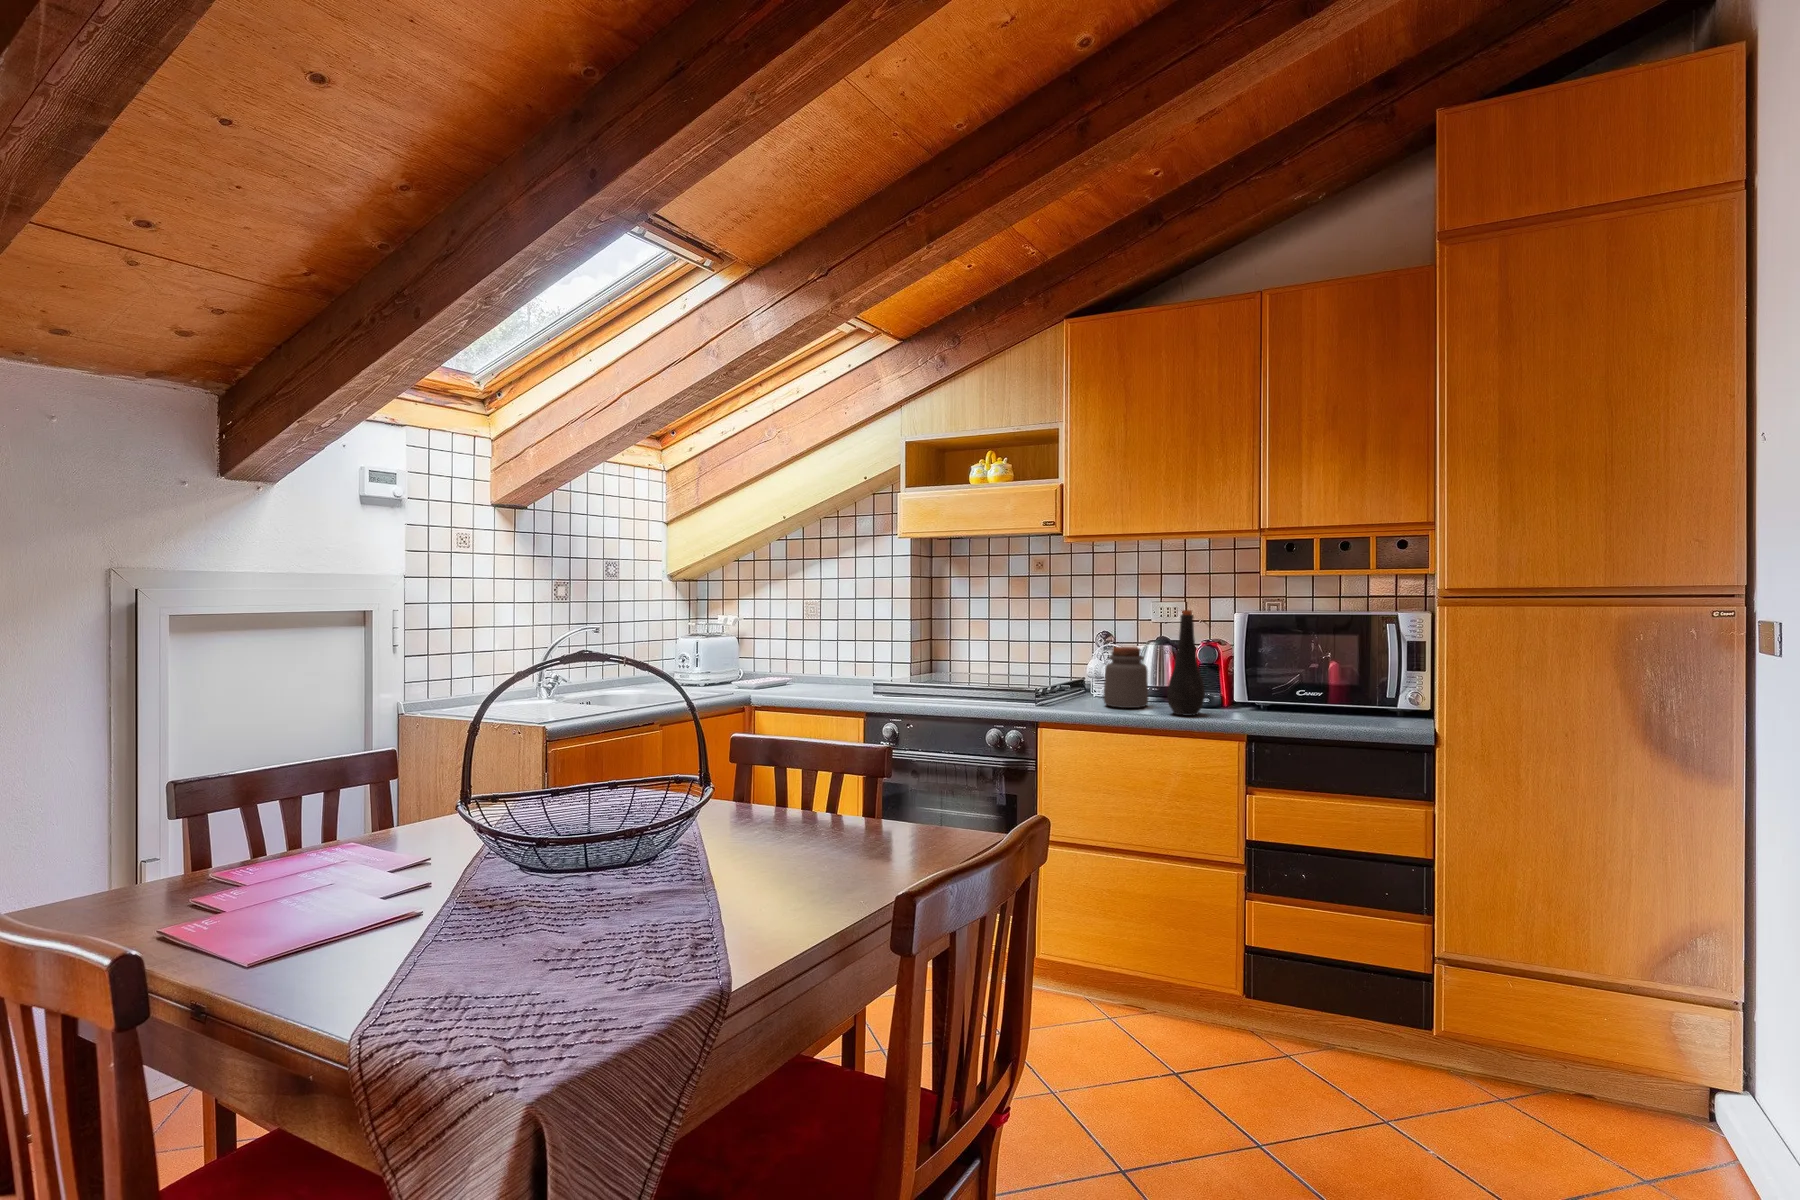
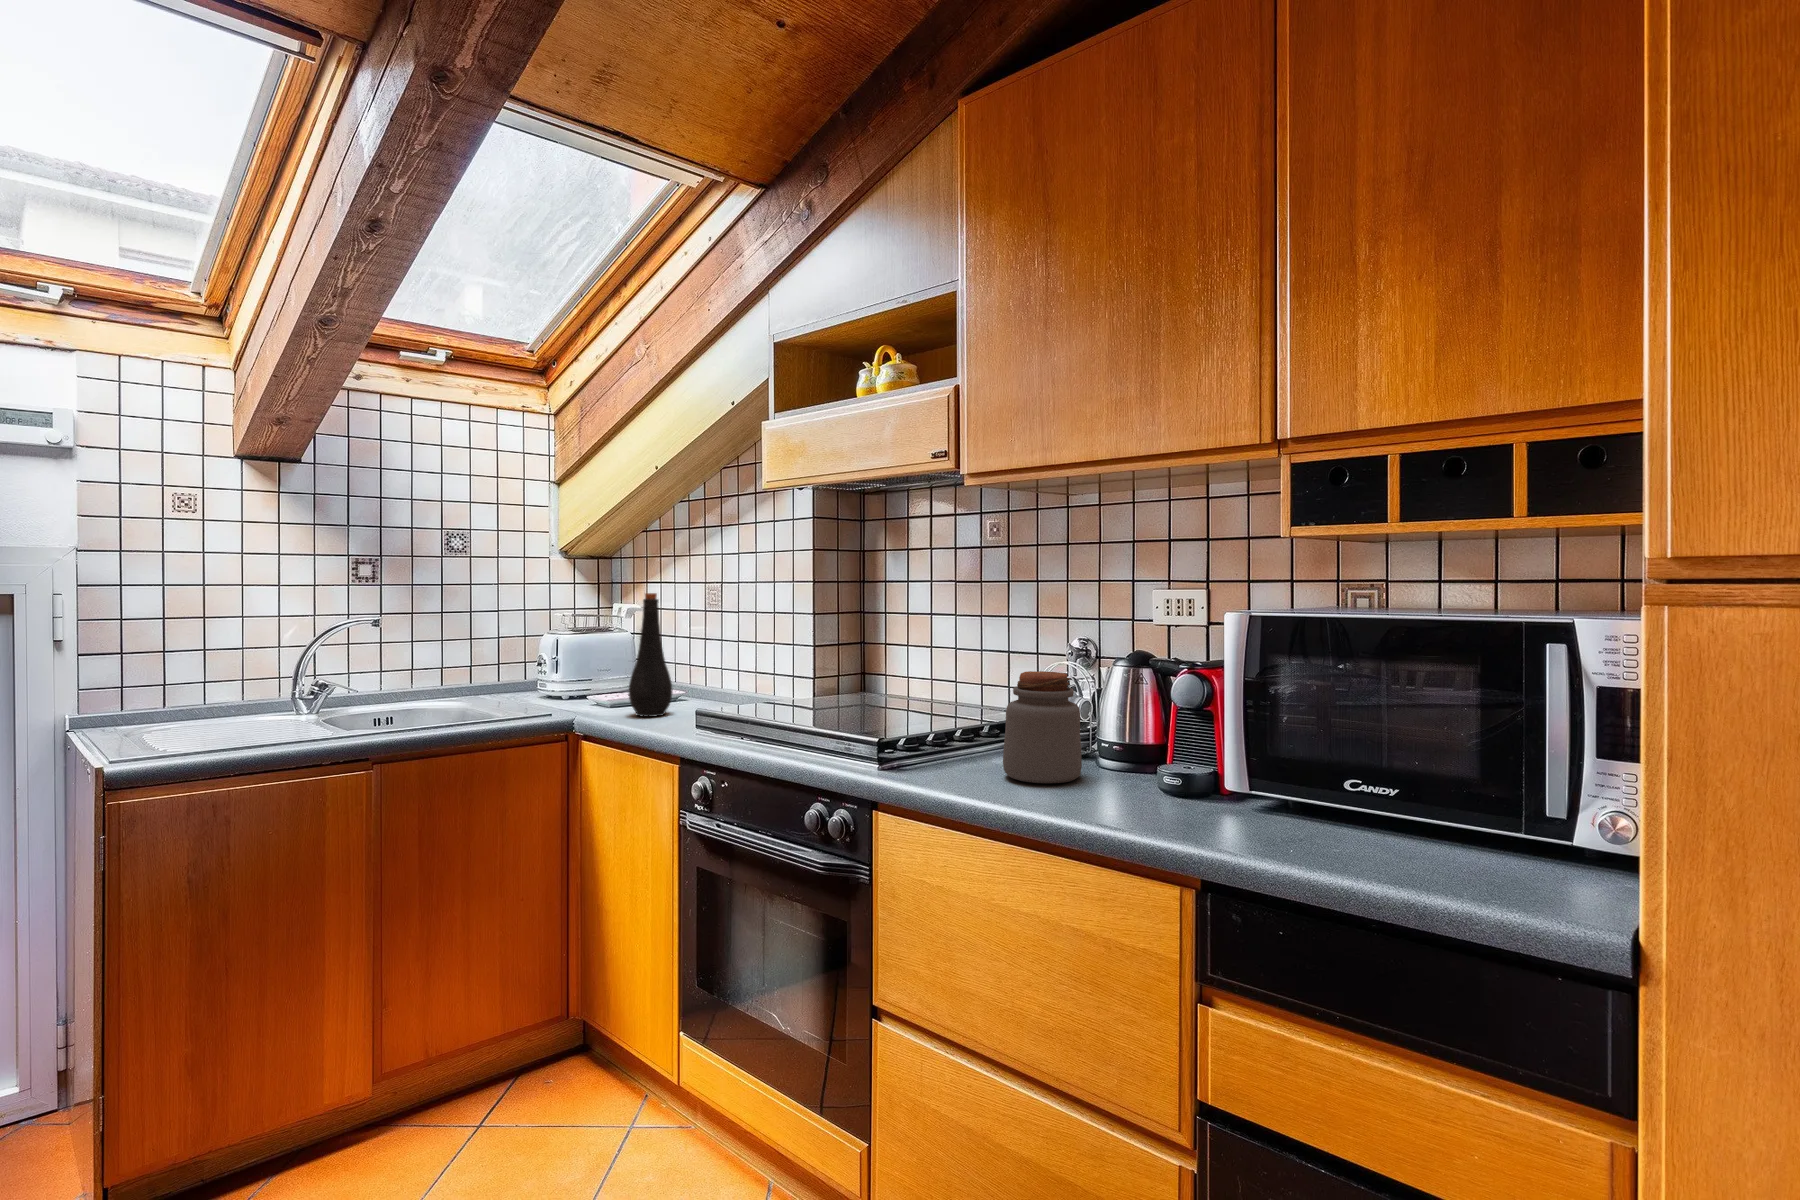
bottle: present [1167,610,1205,716] -> present [629,593,673,717]

